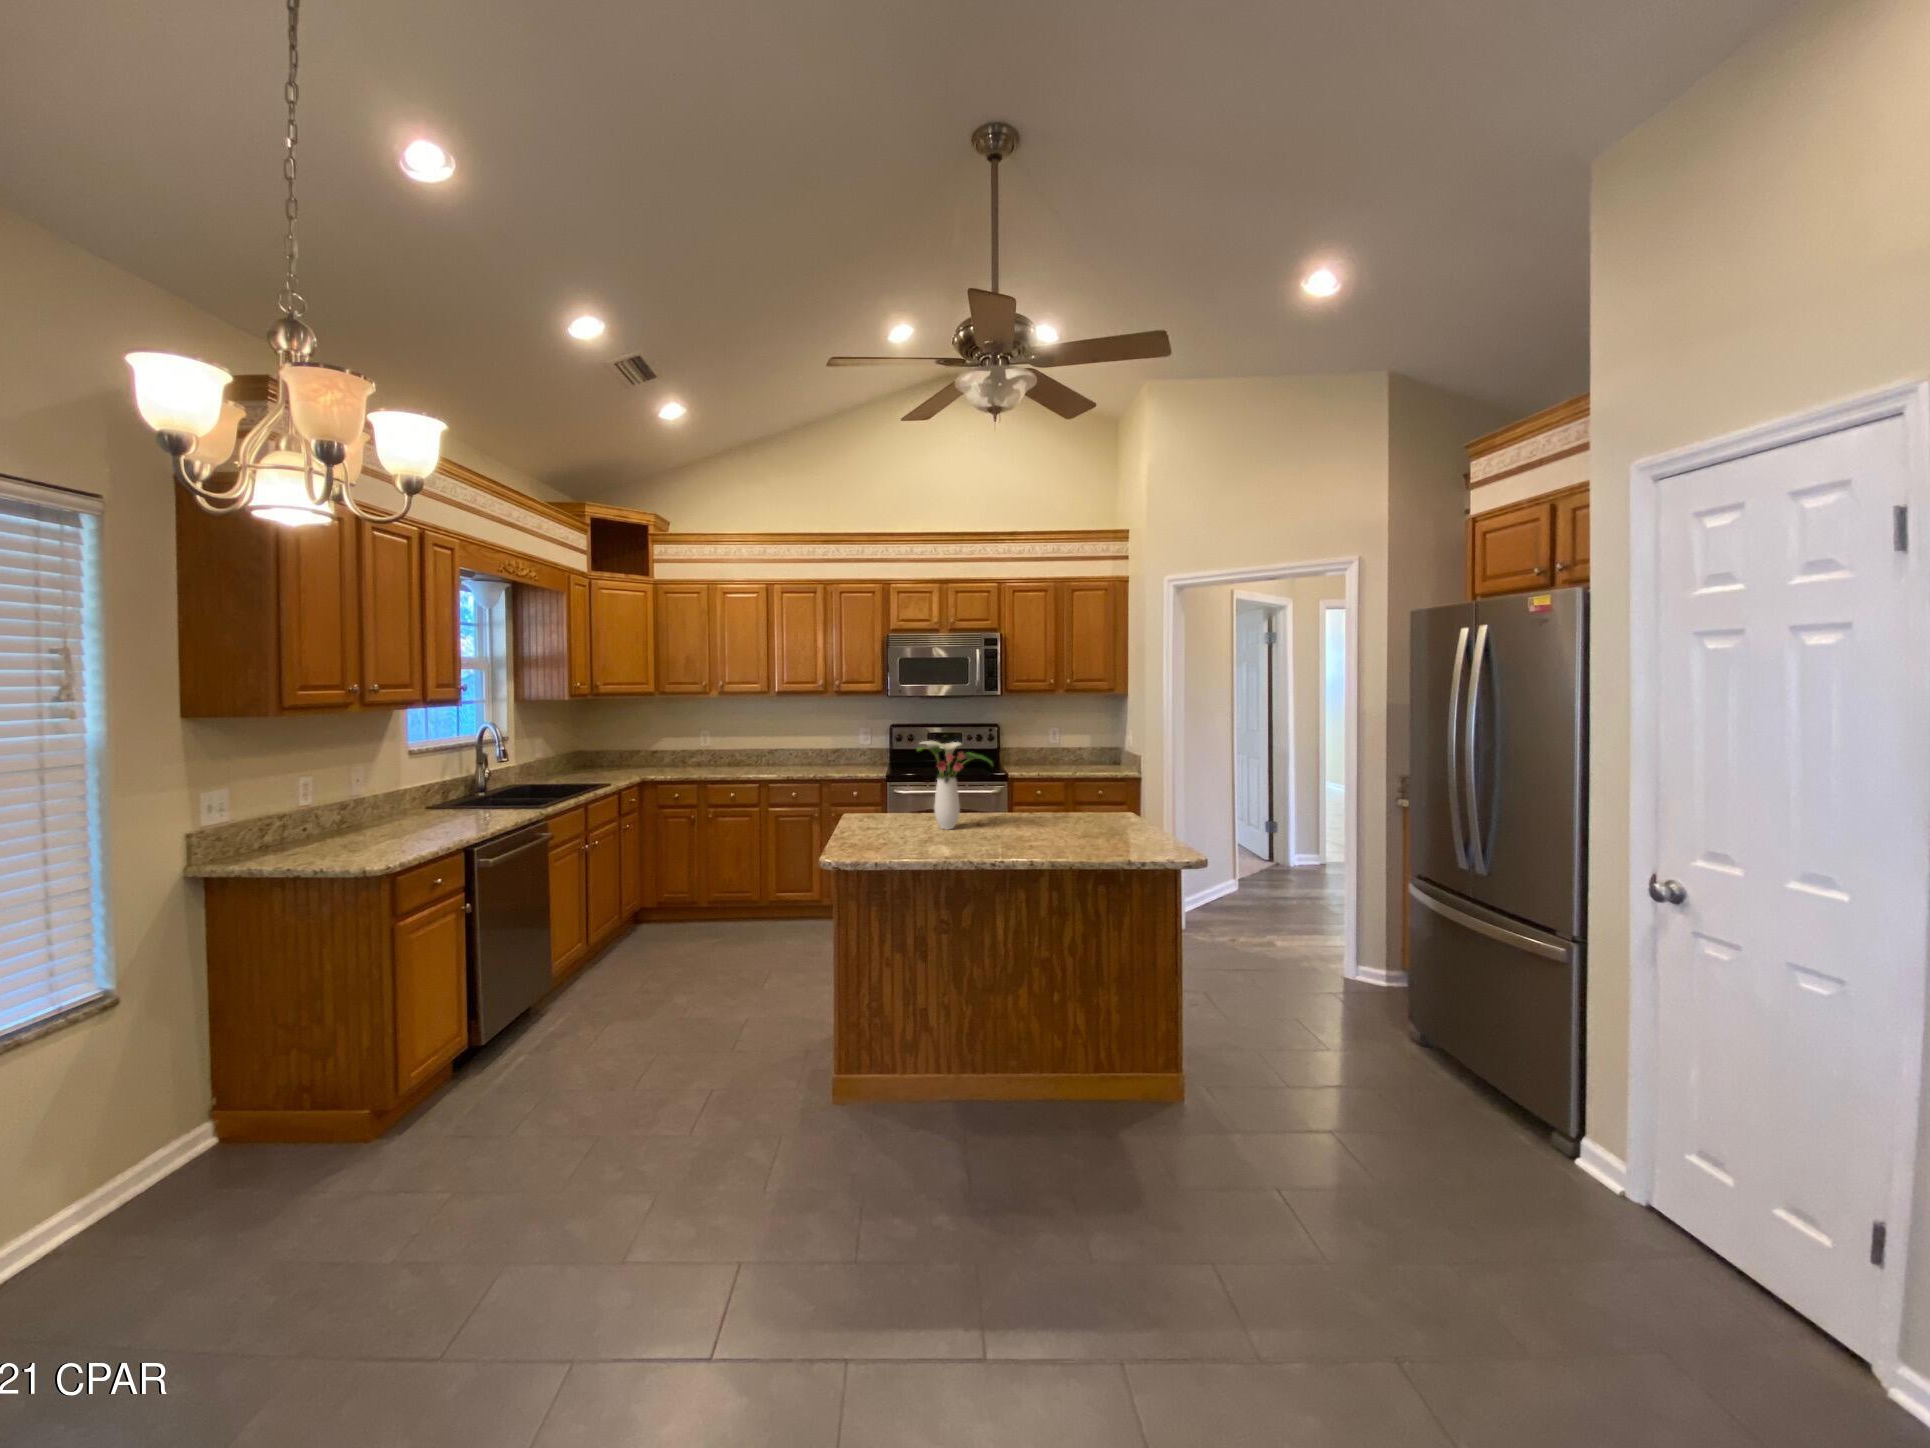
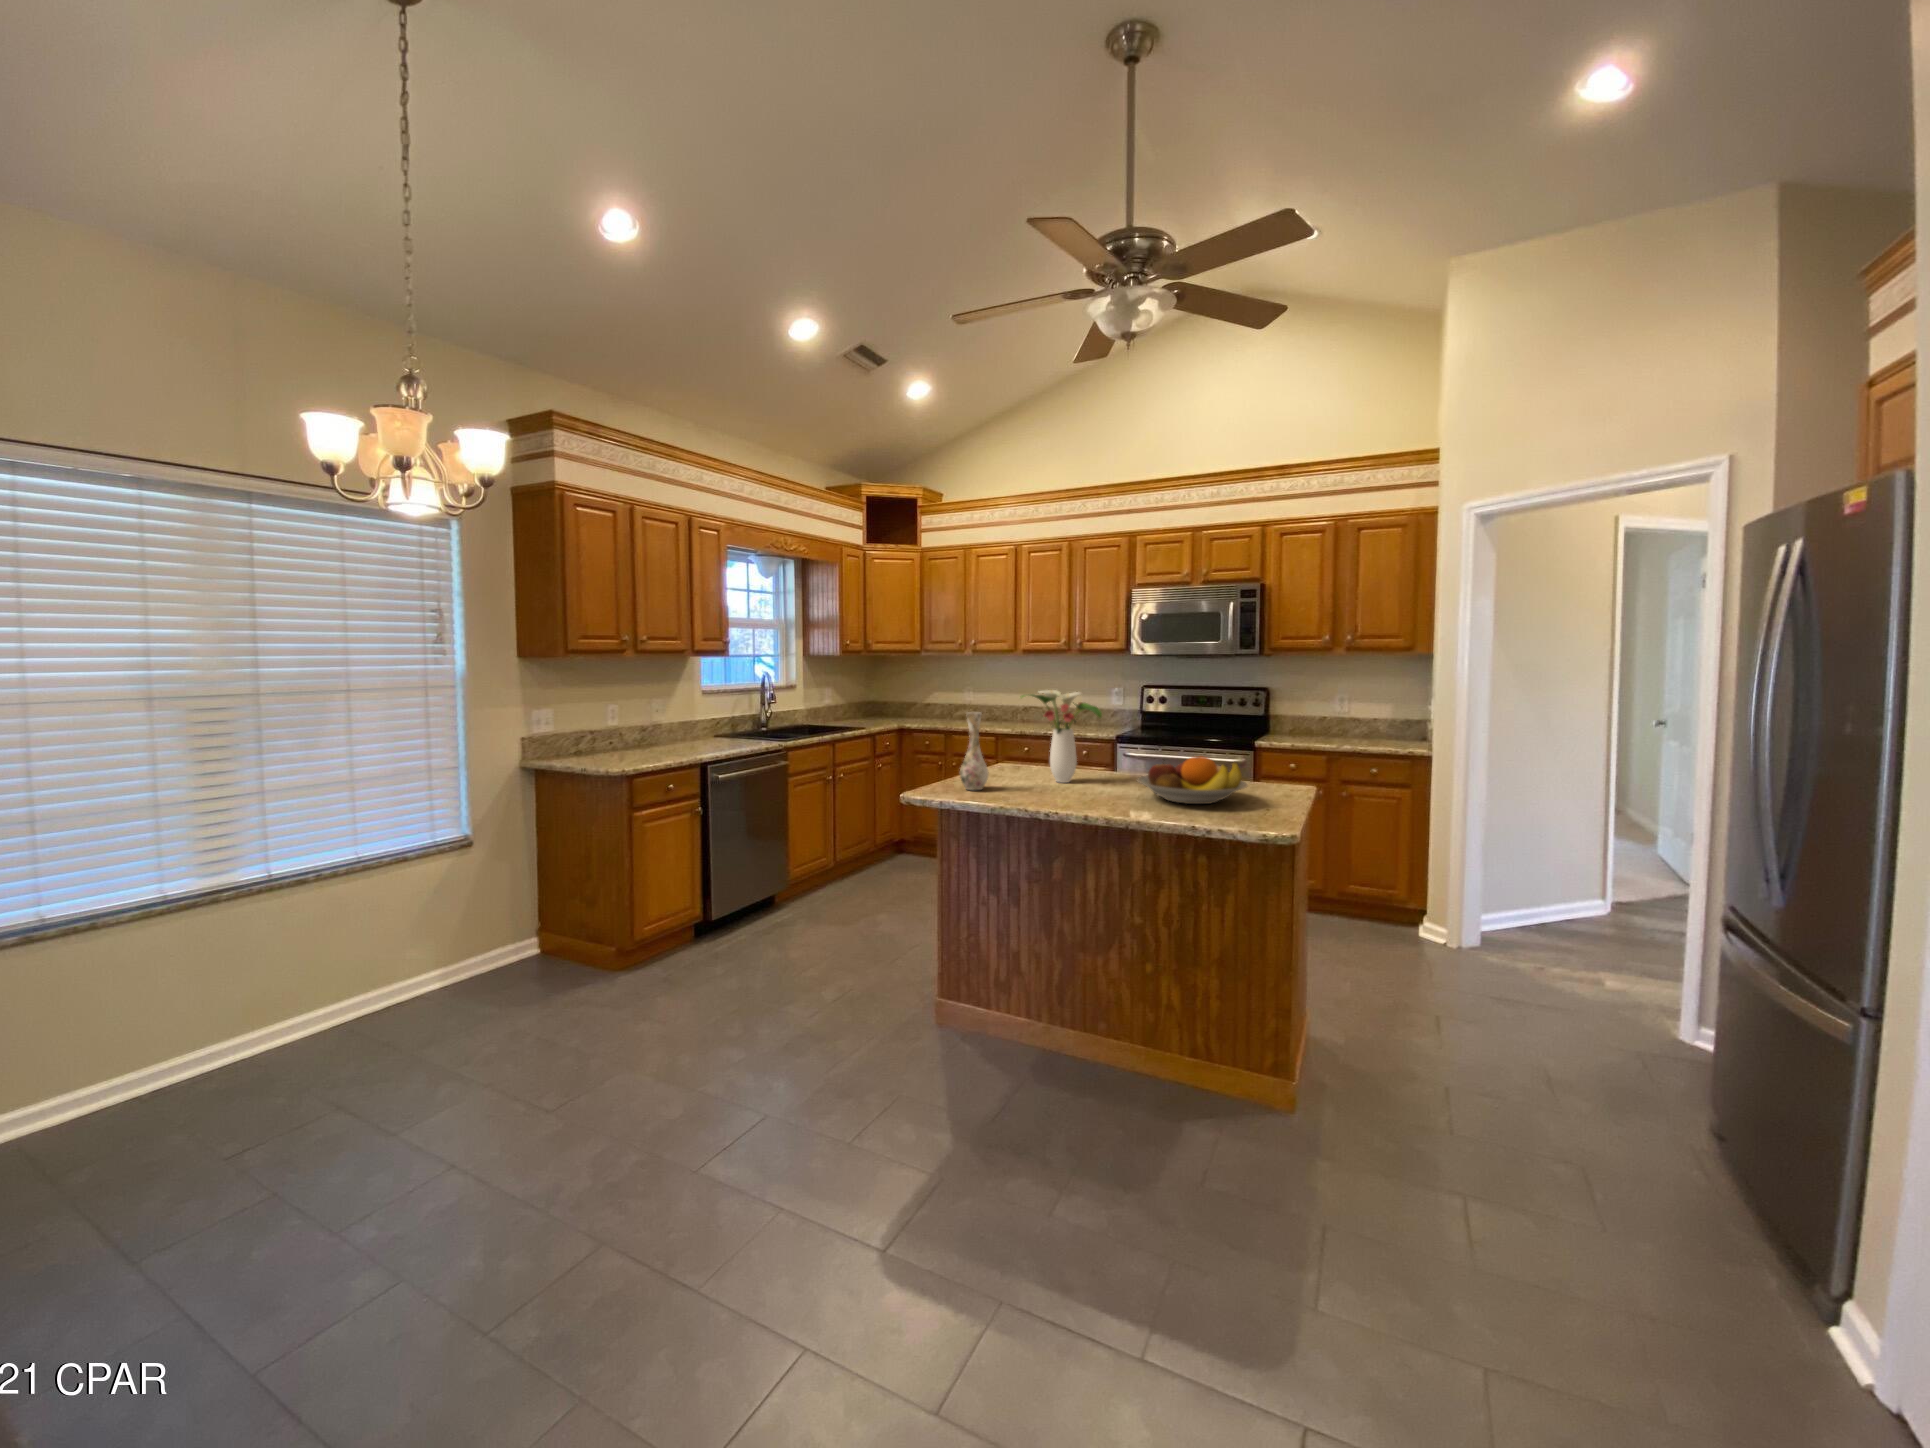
vase: none [868,766,897,846] -> present [960,712,989,790]
fruit bowl: none [1030,796,1124,839] -> present [1137,756,1247,804]

